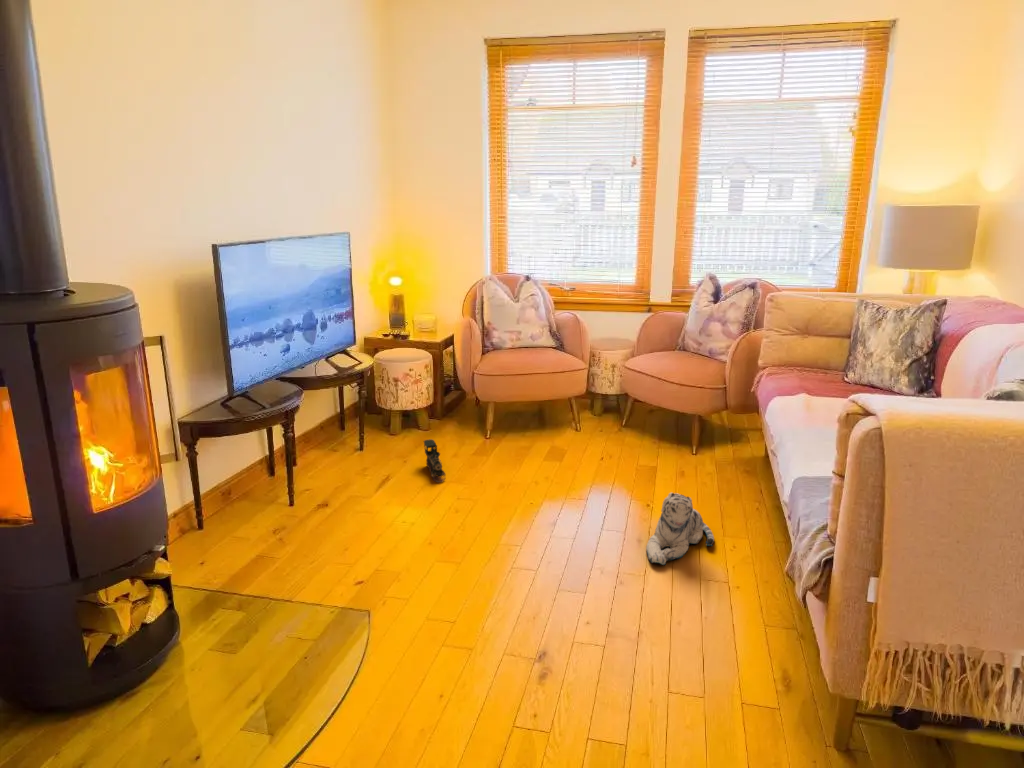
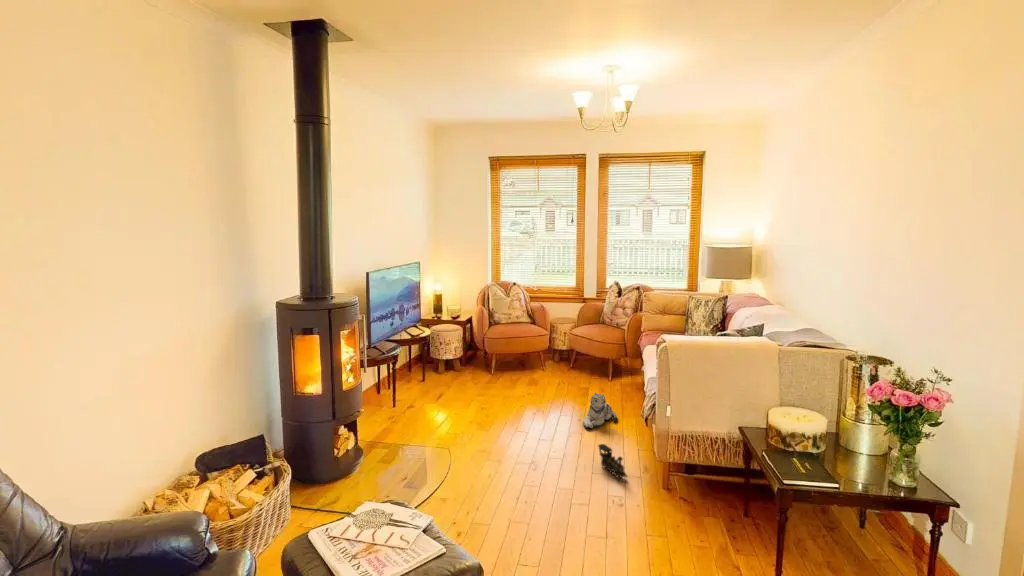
toy train: present [424,439,445,482] -> present [598,444,627,481]

